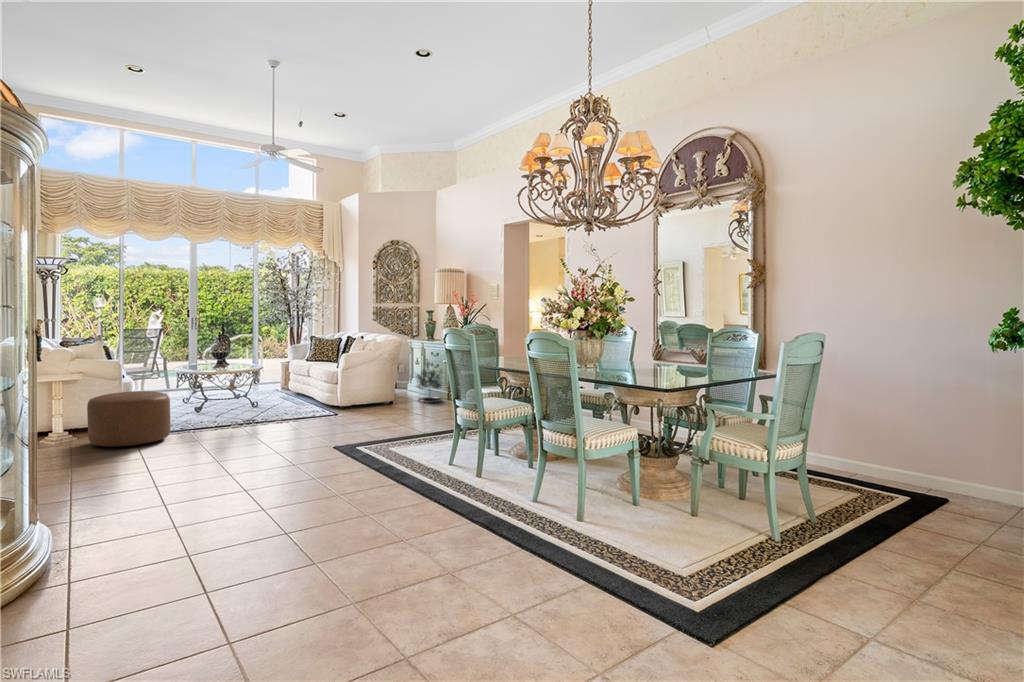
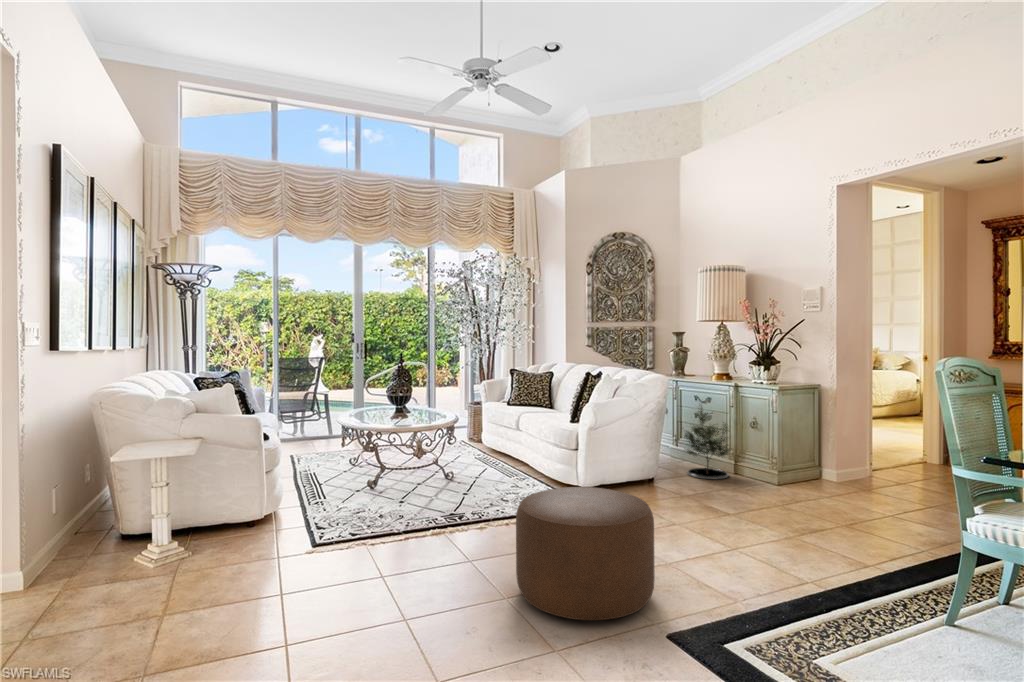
ottoman: present [87,391,171,447] -> present [516,487,655,620]

